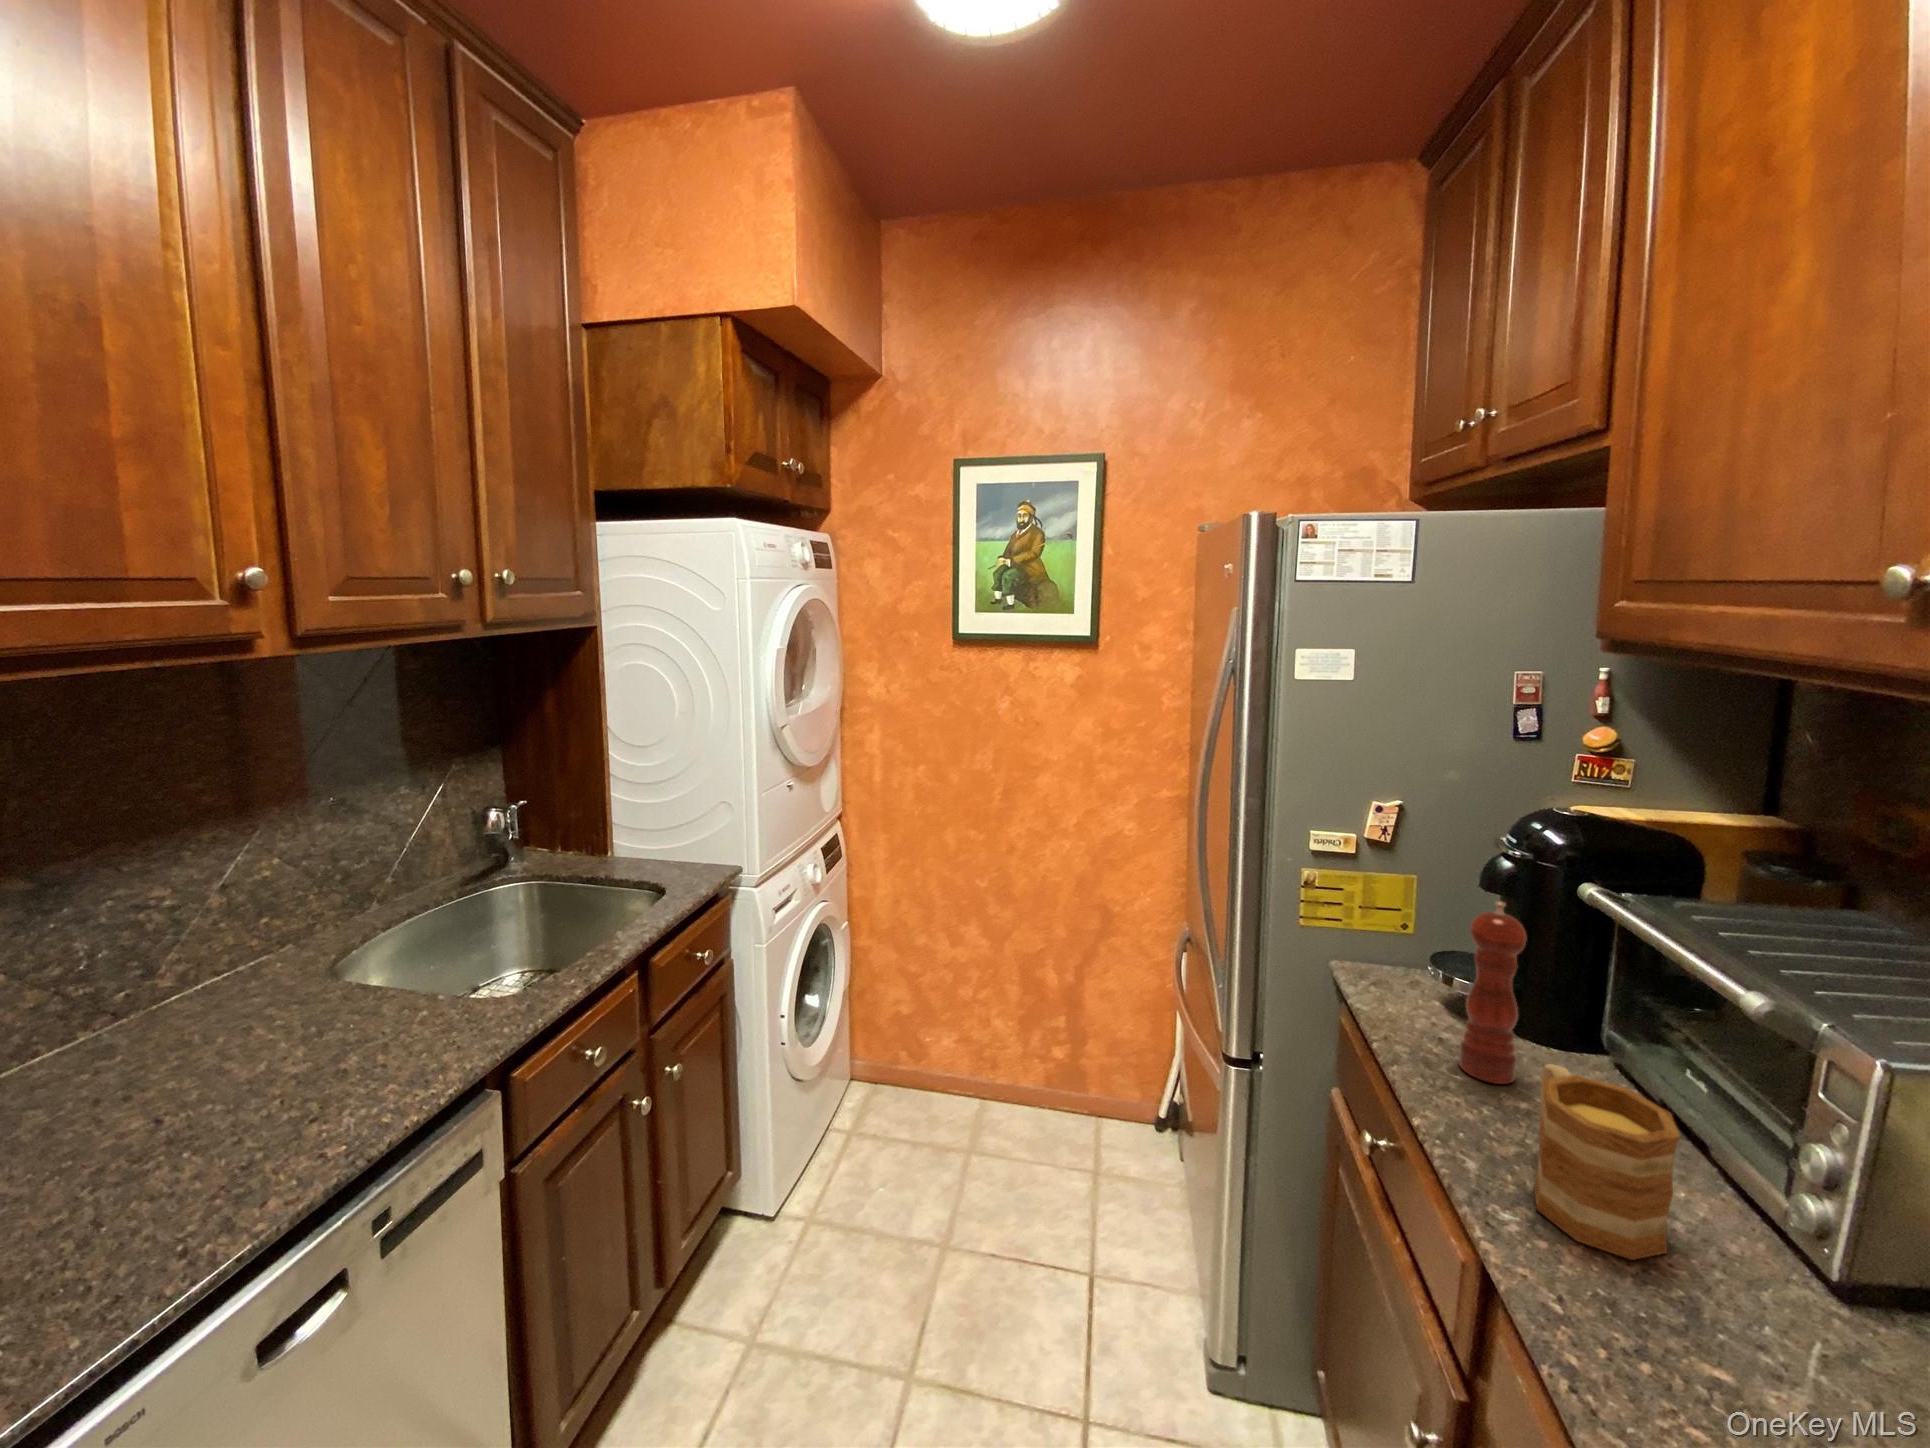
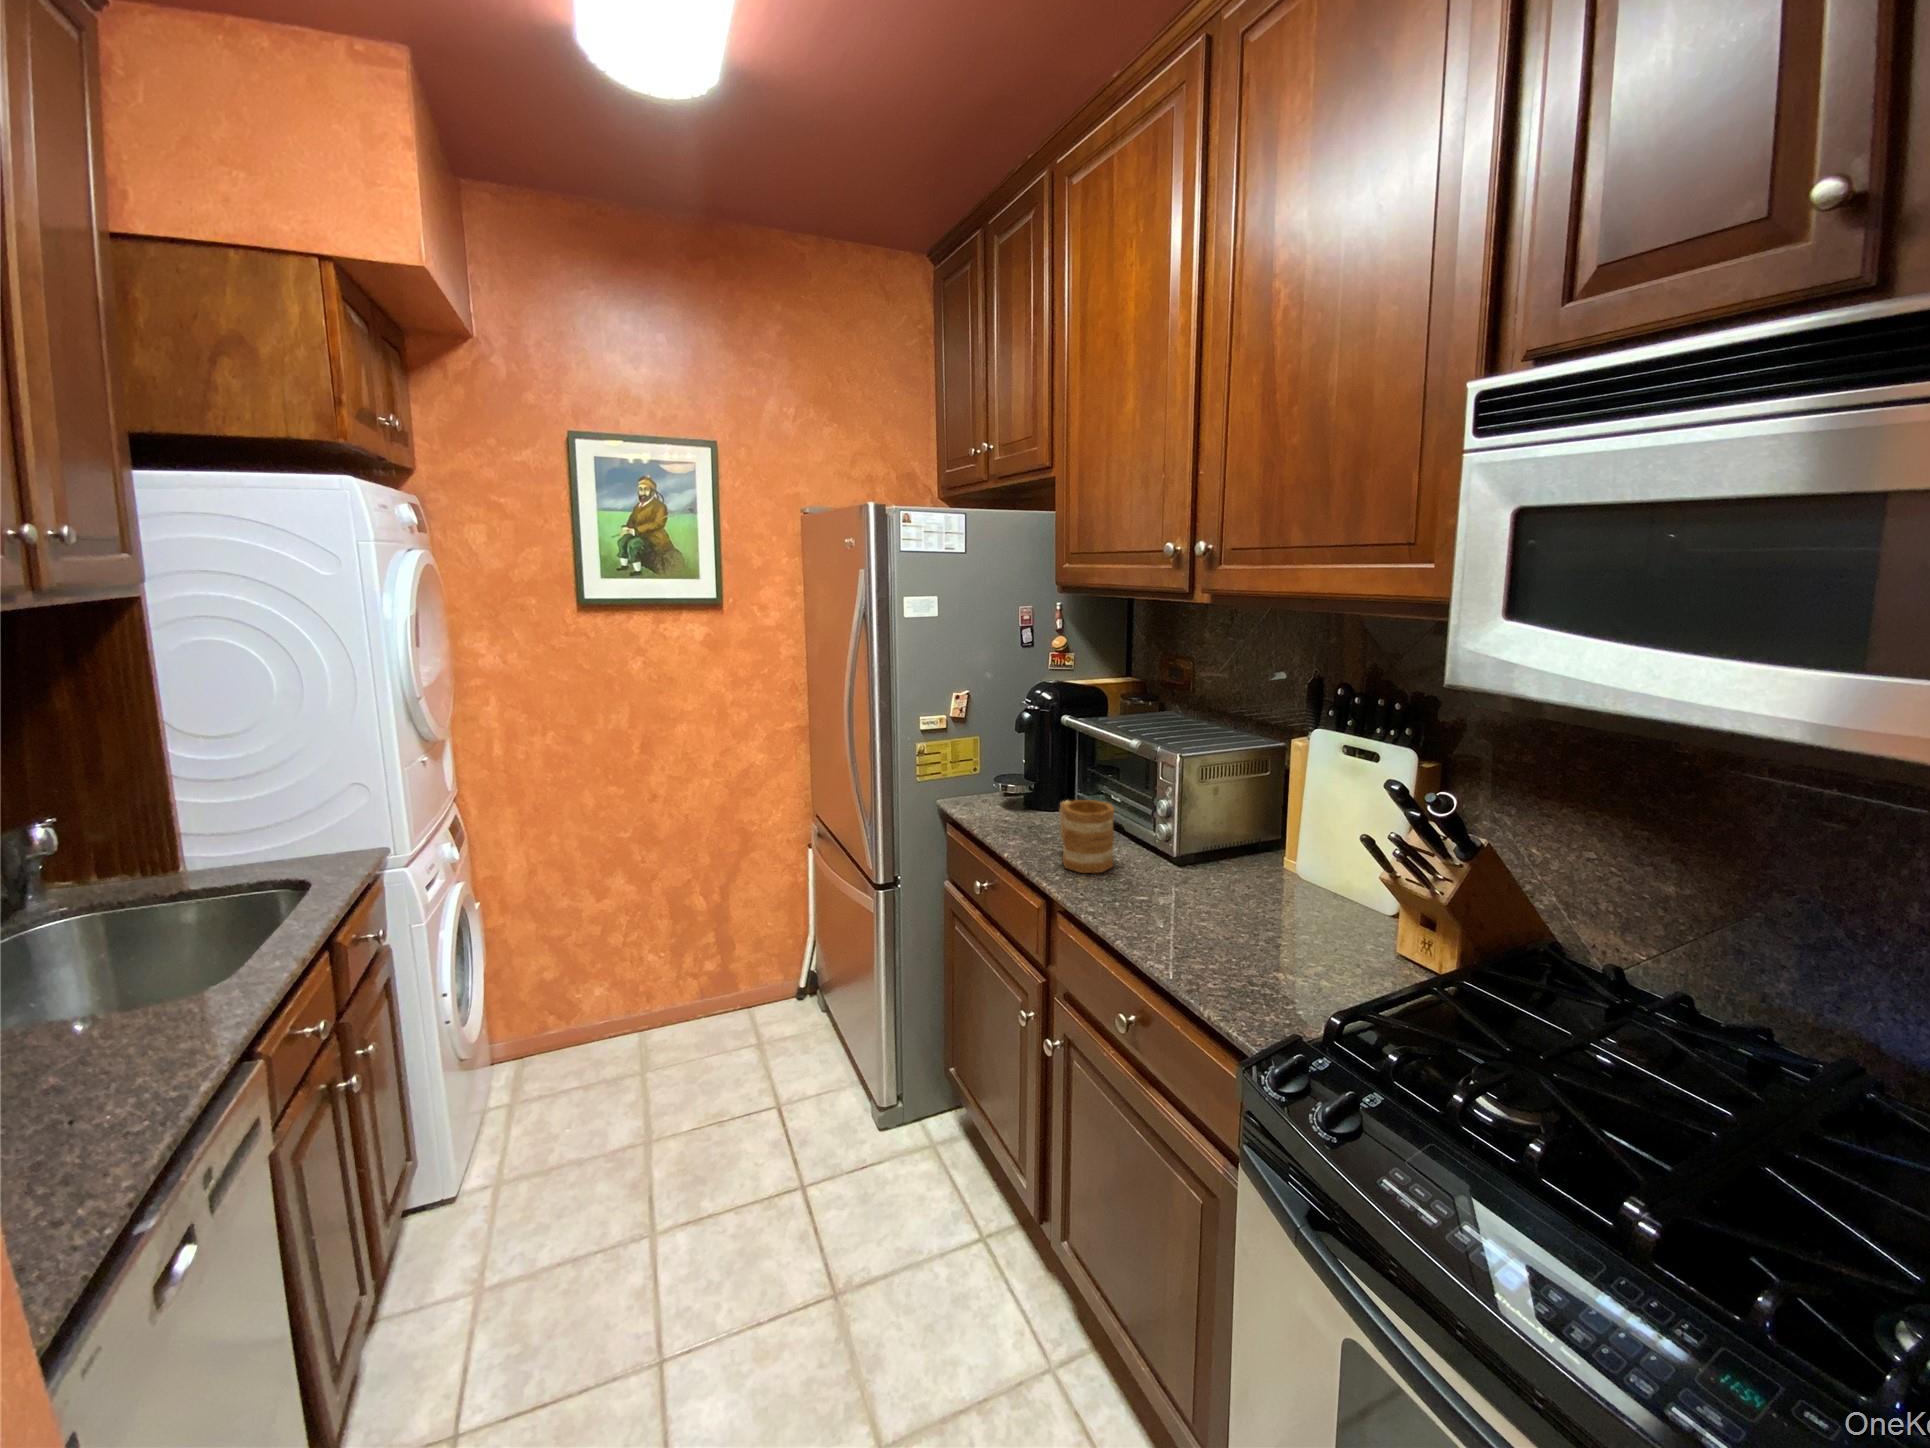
pepper mill: present [1459,901,1526,1084] -> none [1018,730,1044,831]

